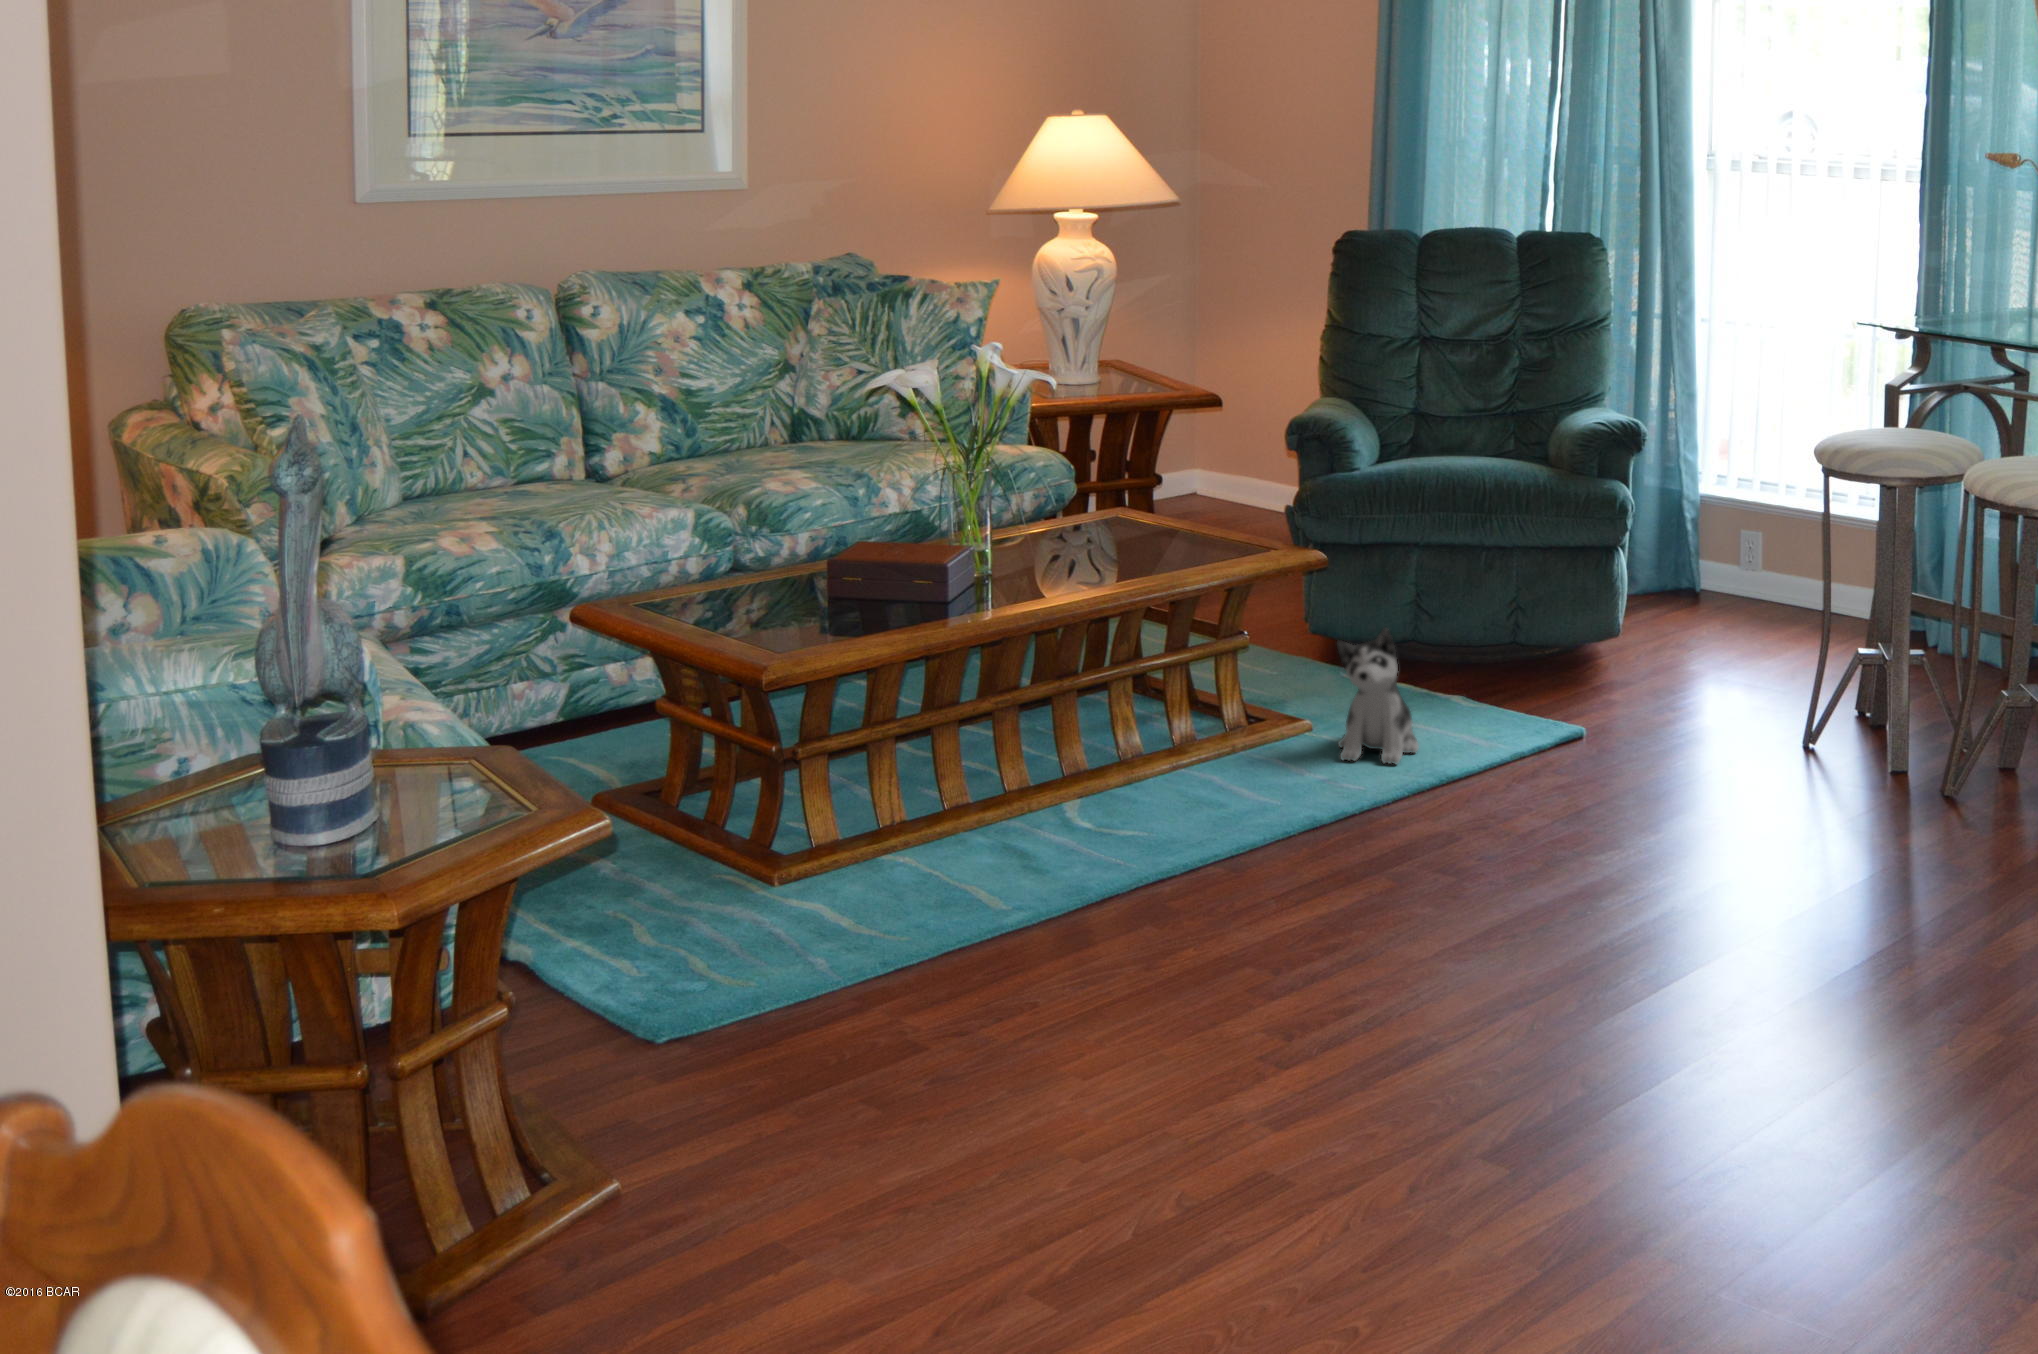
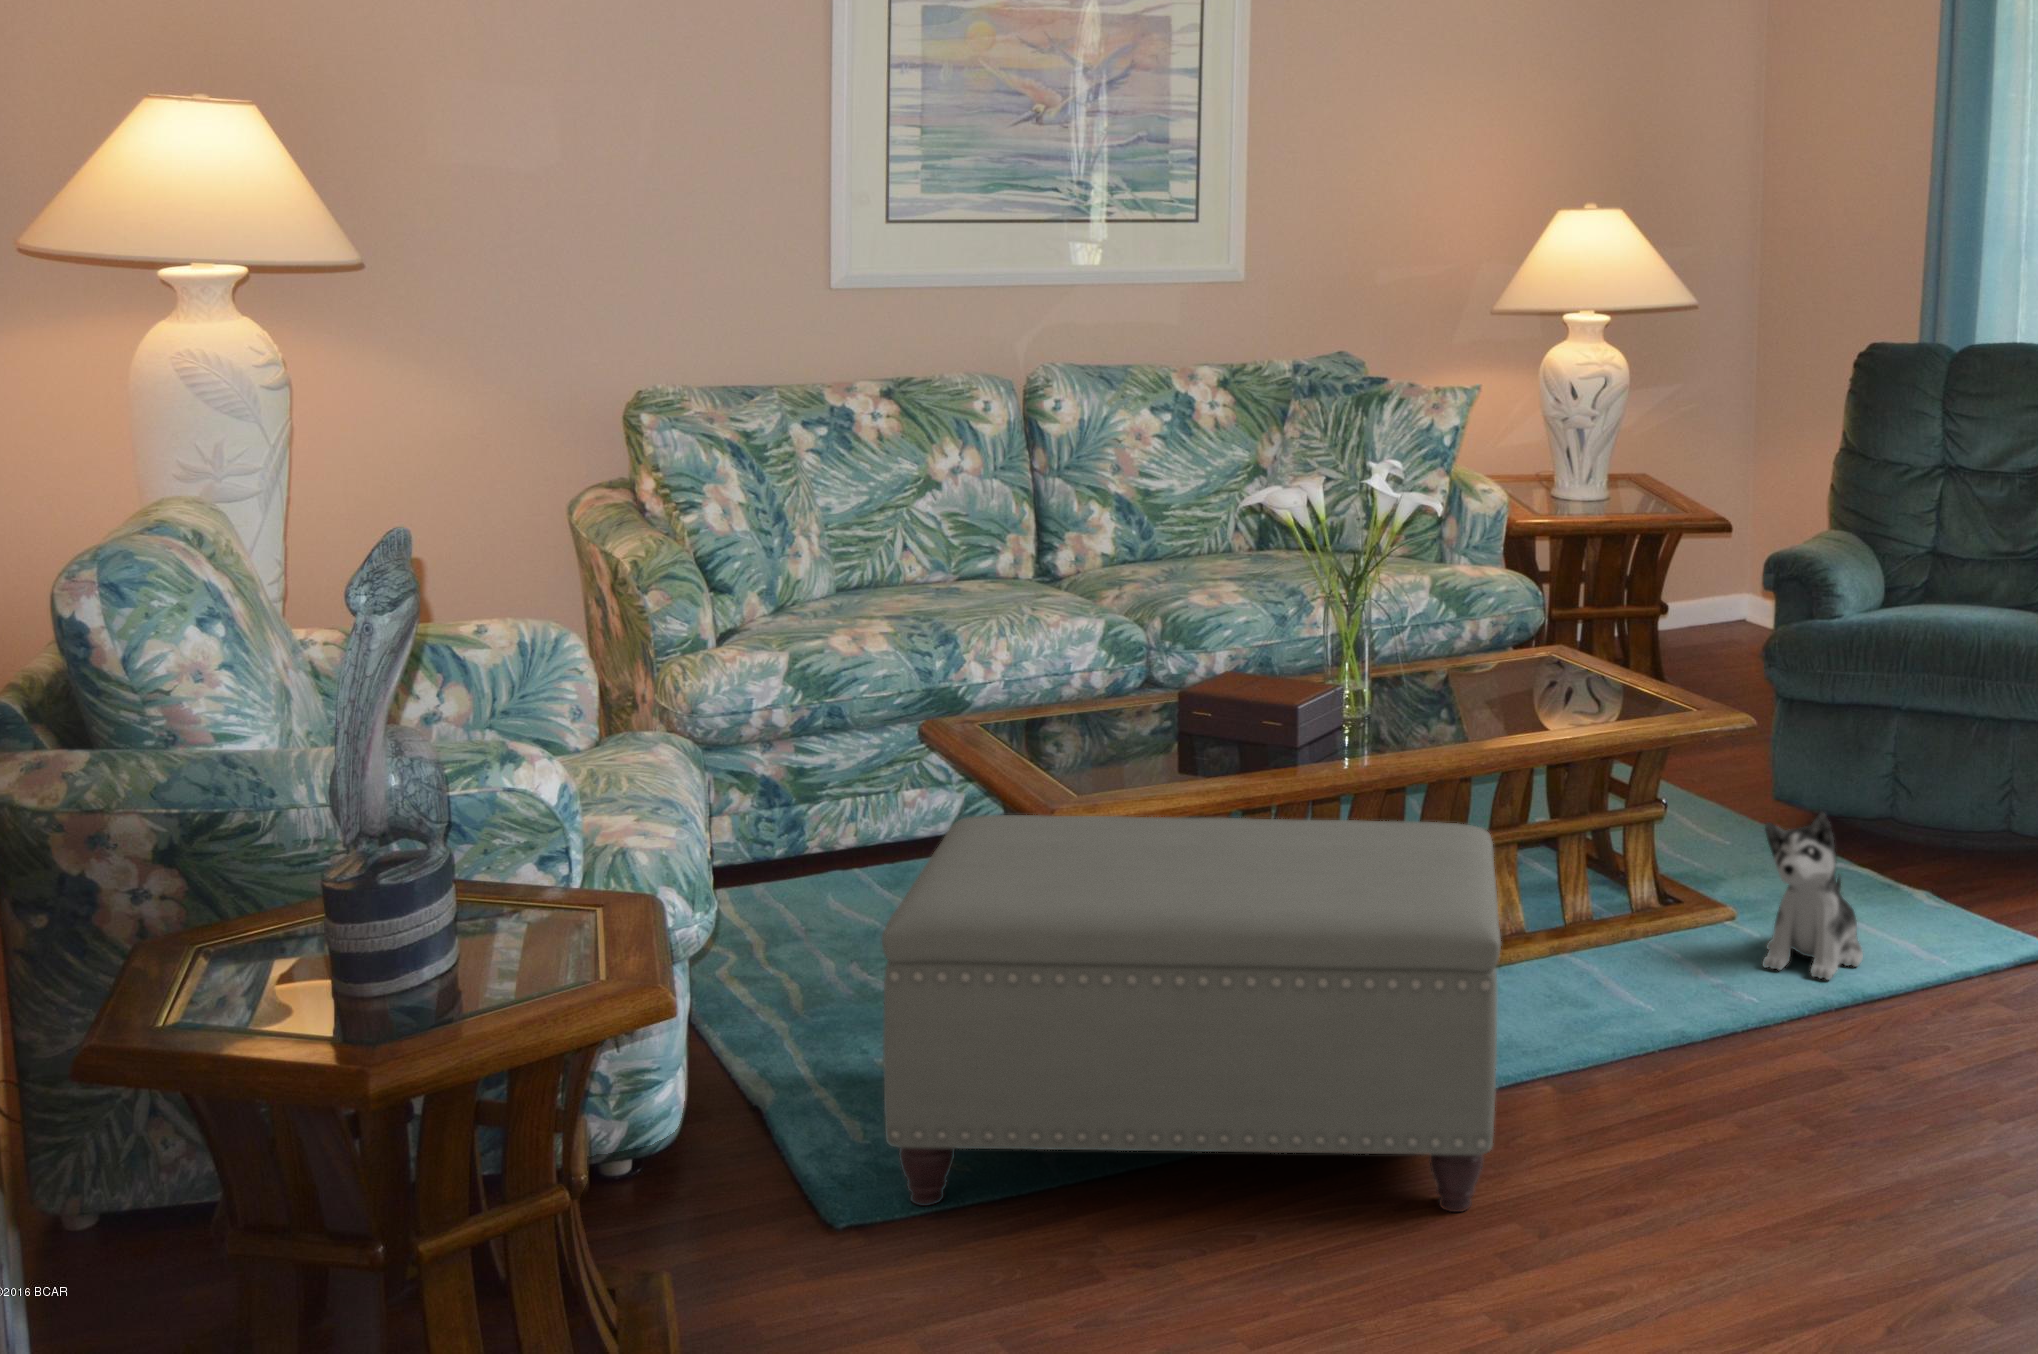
ottoman: none [683,647,1208,991] -> present [882,815,1501,1212]

